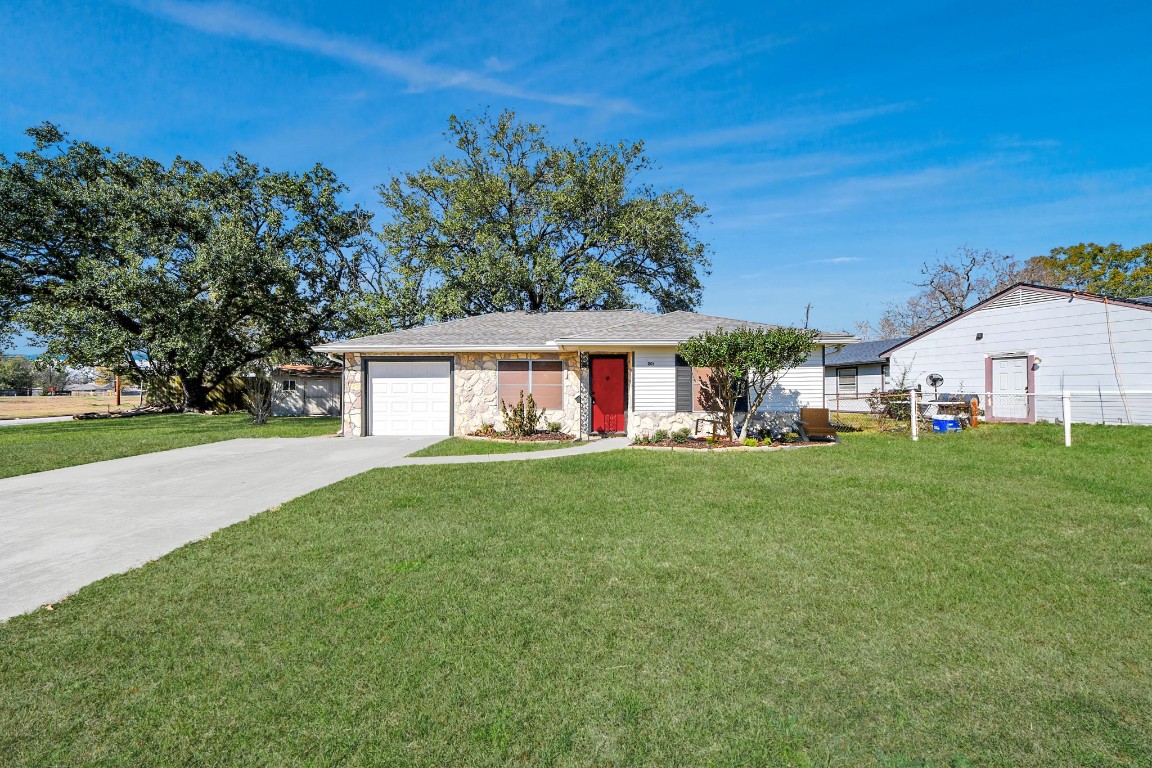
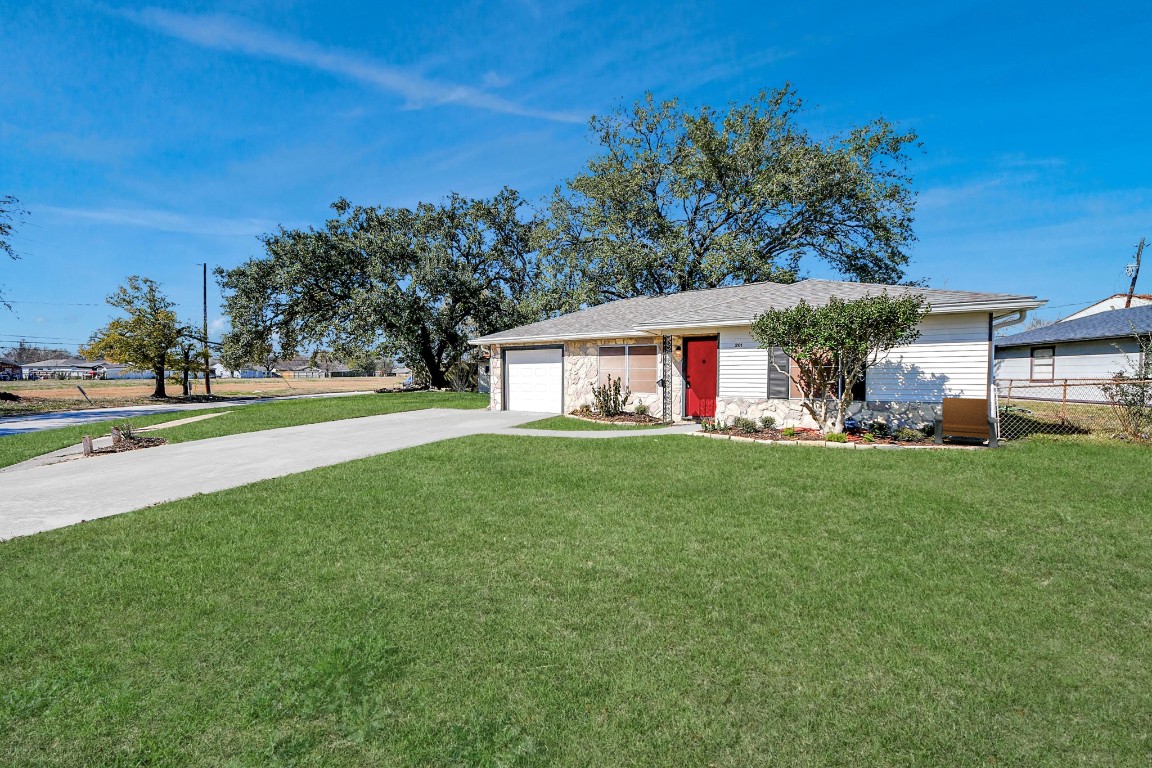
bench: present [695,405,732,443] -> none [787,391,822,438]

